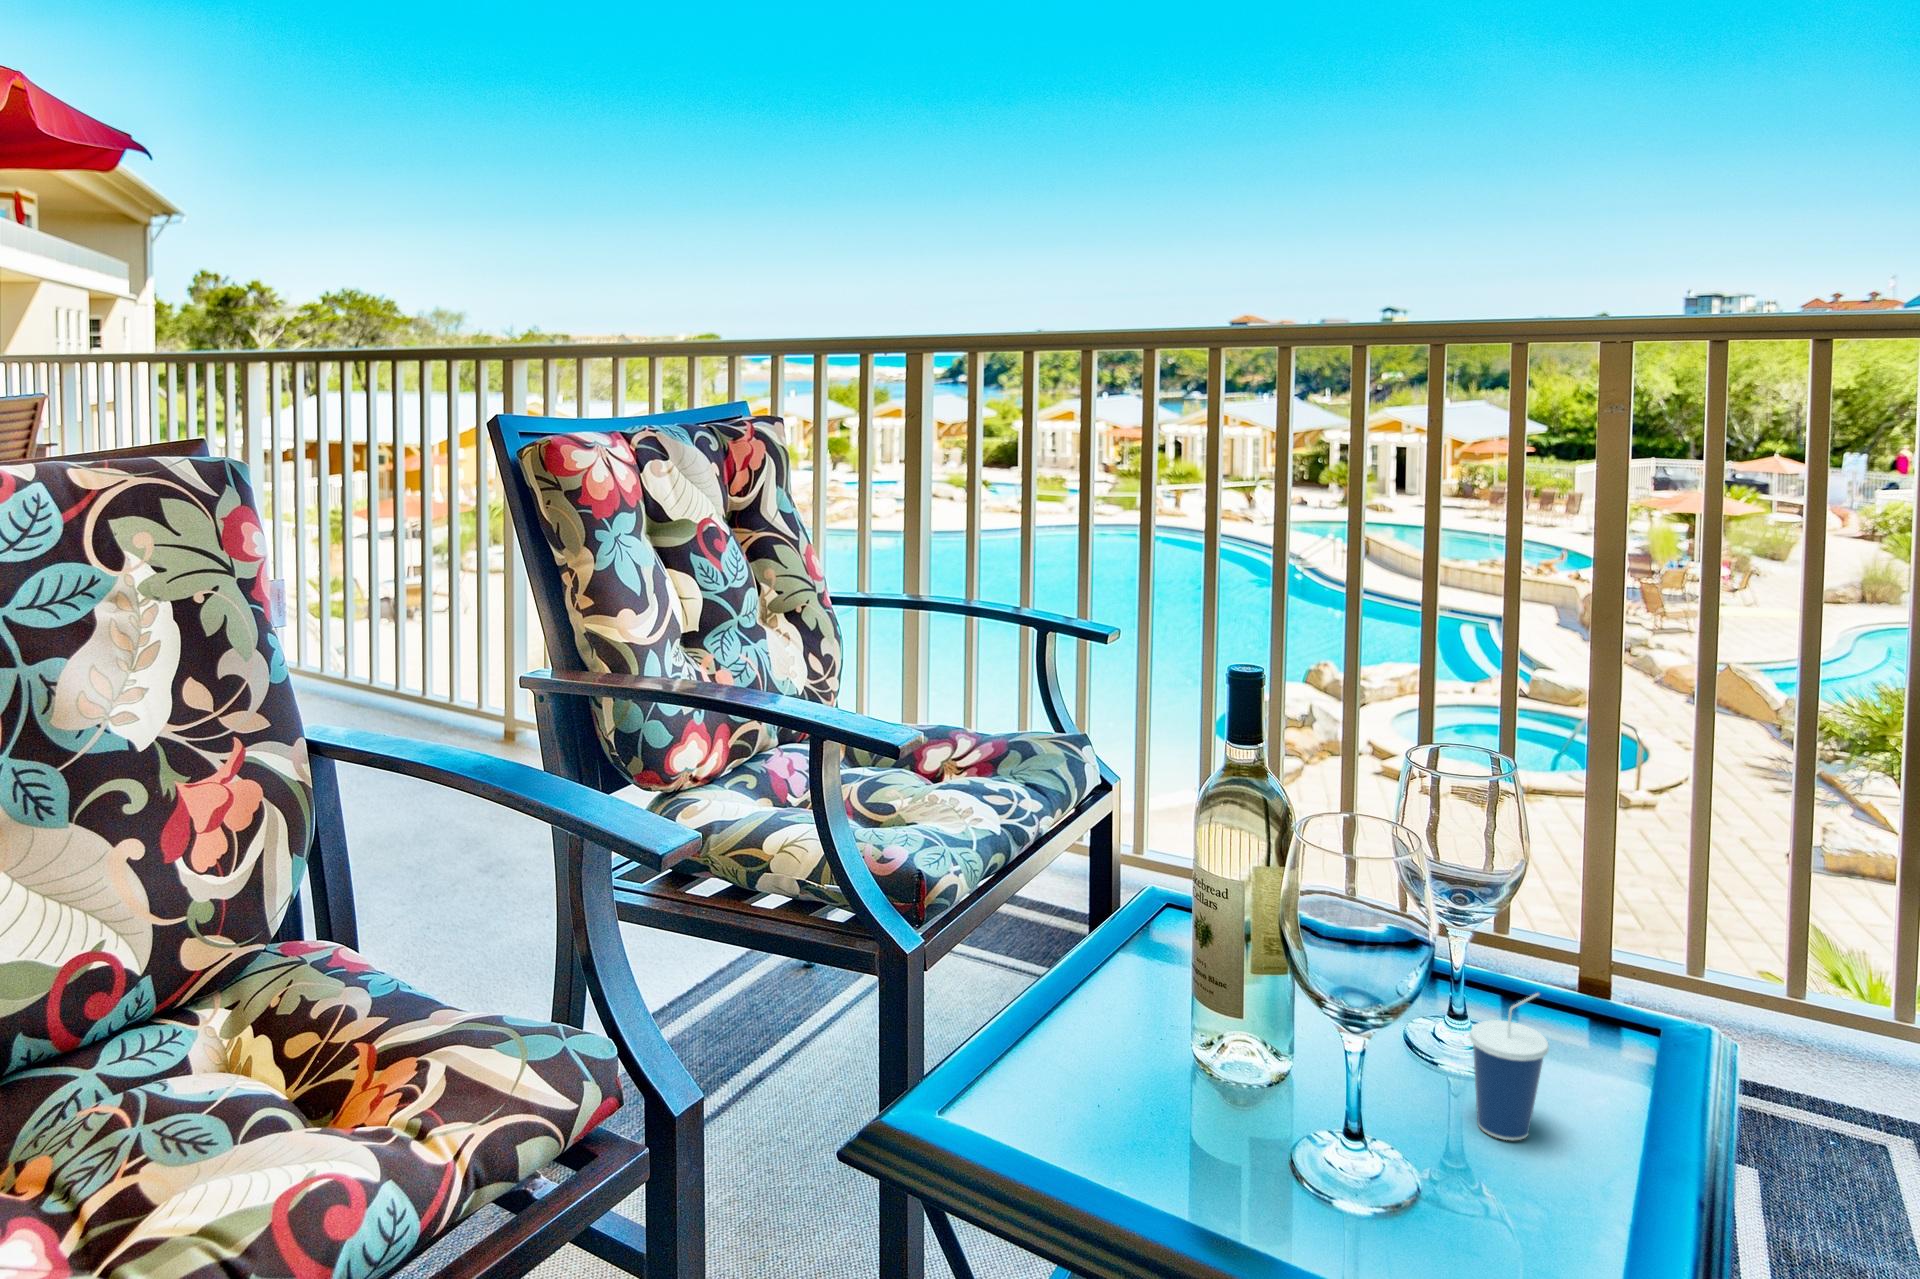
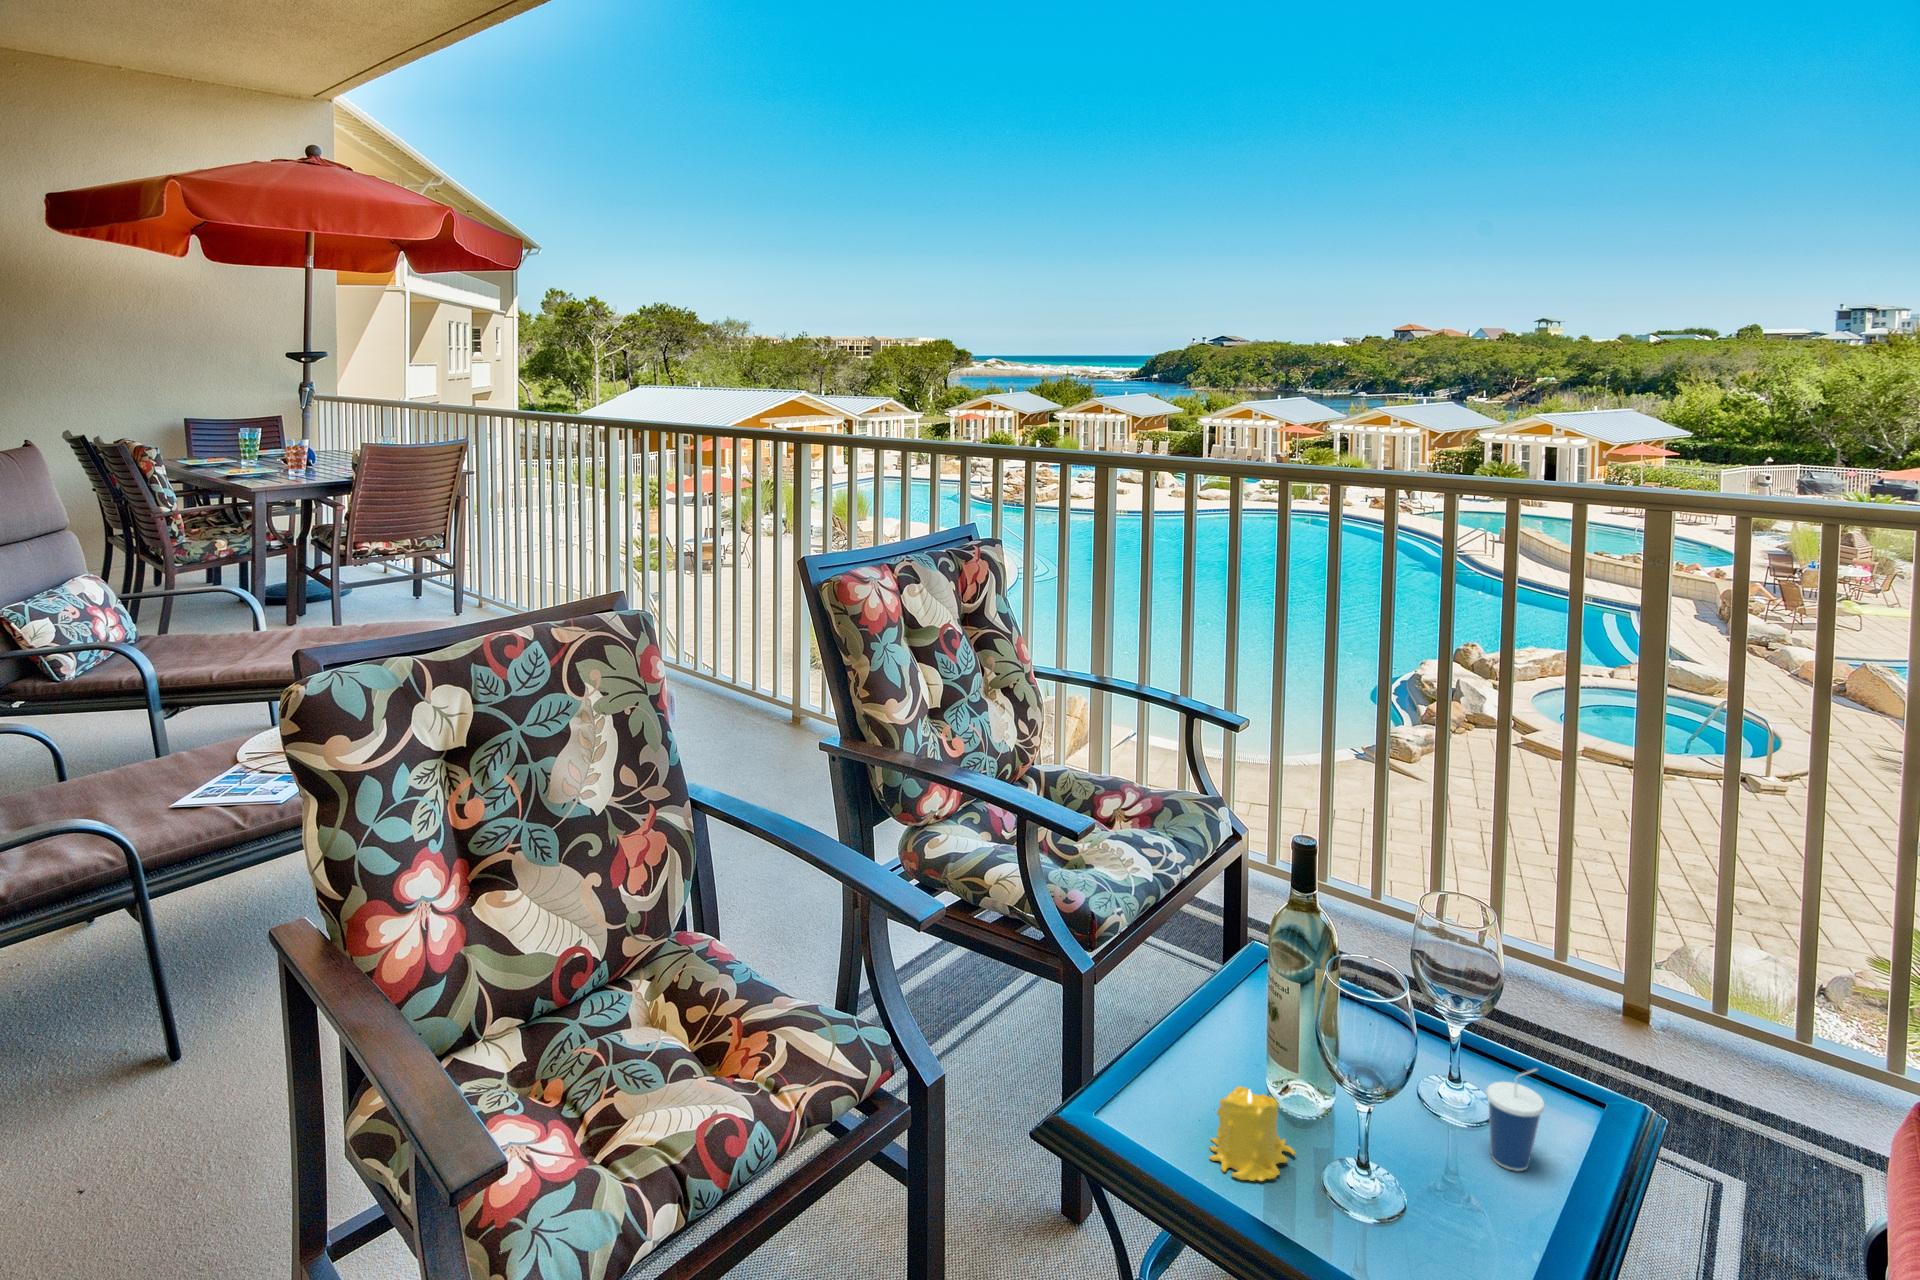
candle: none [1095,1052,1218,1191] -> present [1209,1086,1295,1181]

